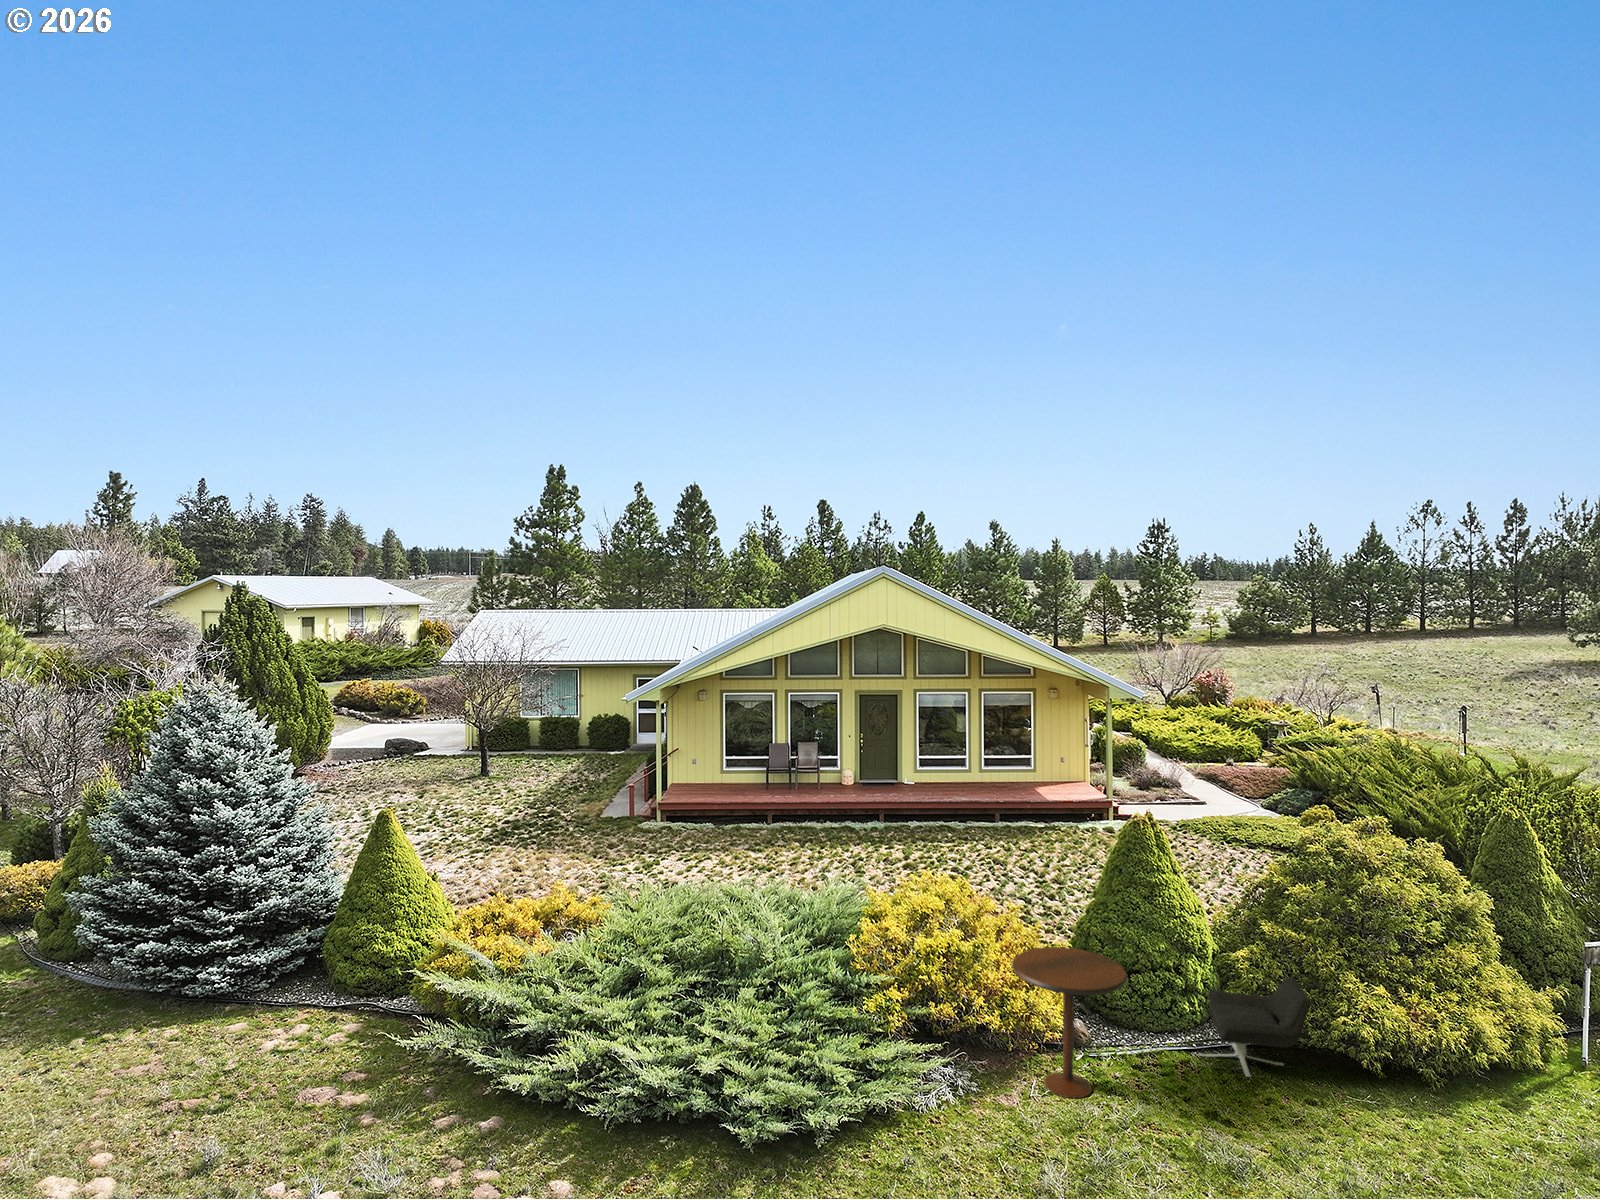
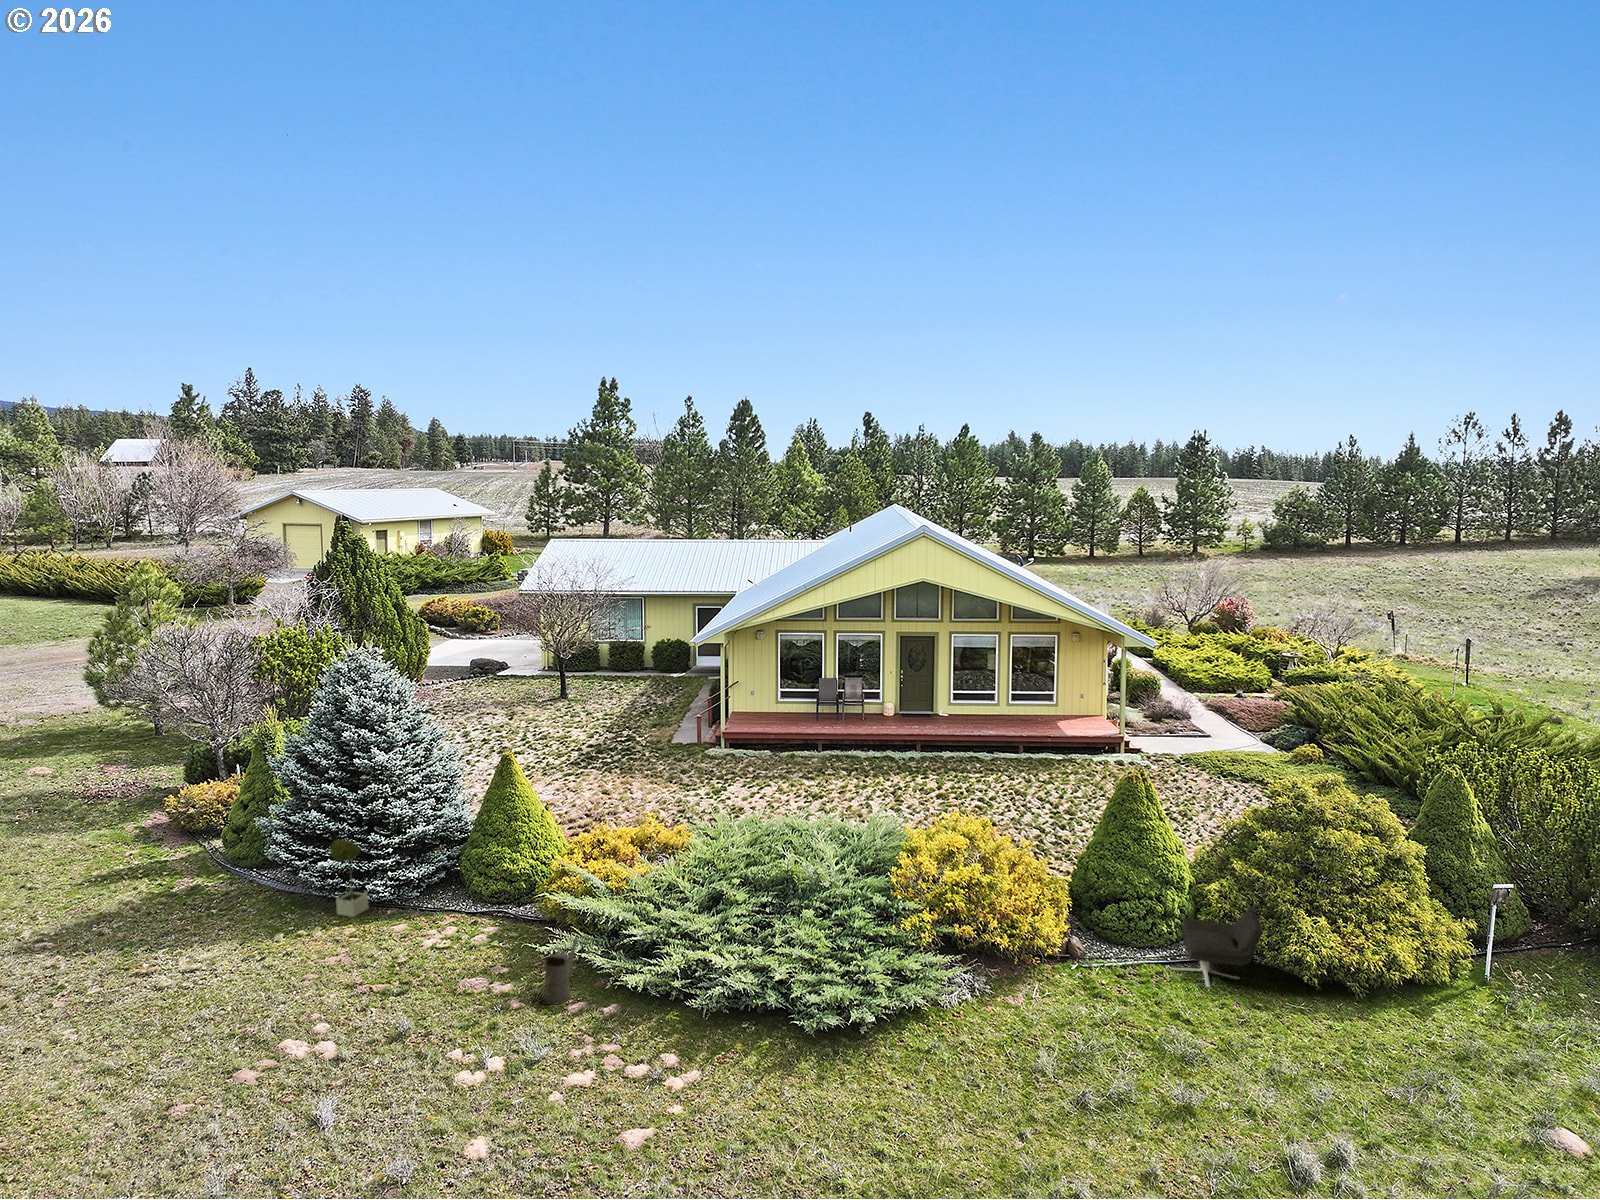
potted tree: none [147,915,196,1016] -> present [329,840,368,917]
pedestal table: present [1012,947,1128,1098] -> none [1019,883,1112,1001]
watering can: none [399,1030,452,1121] -> present [544,937,578,1005]

